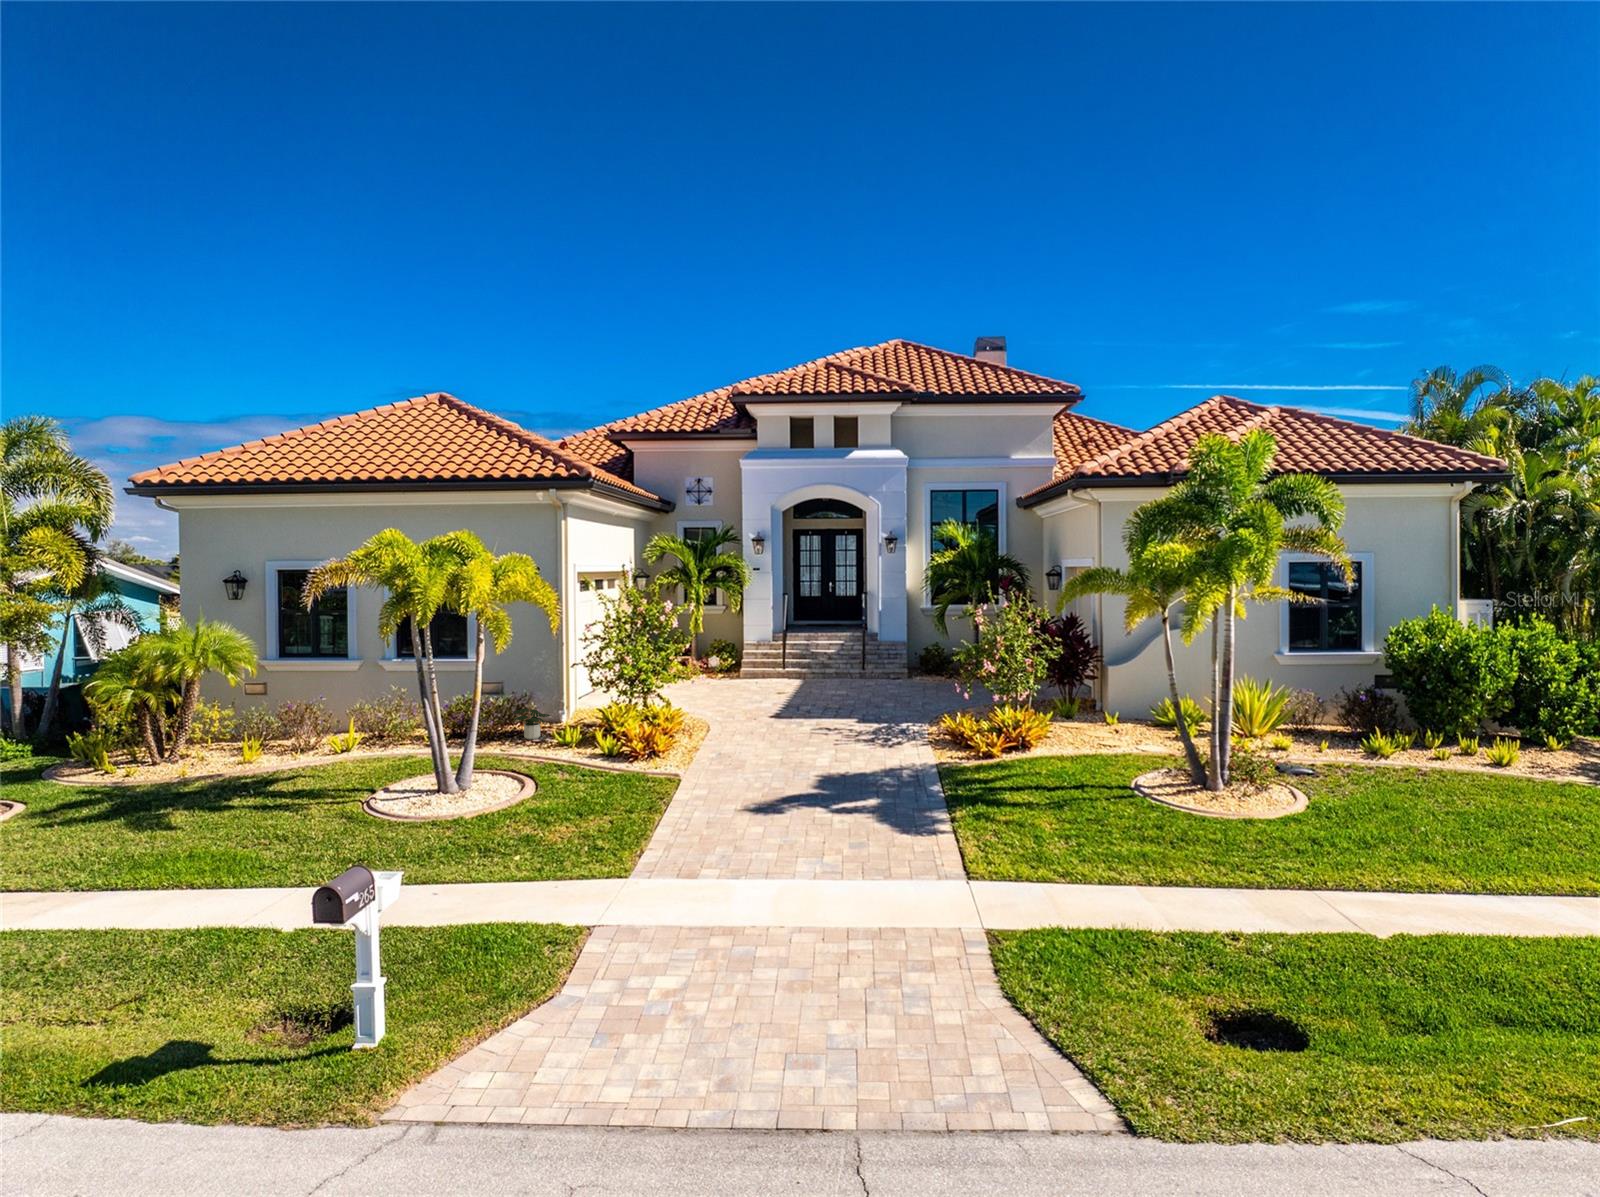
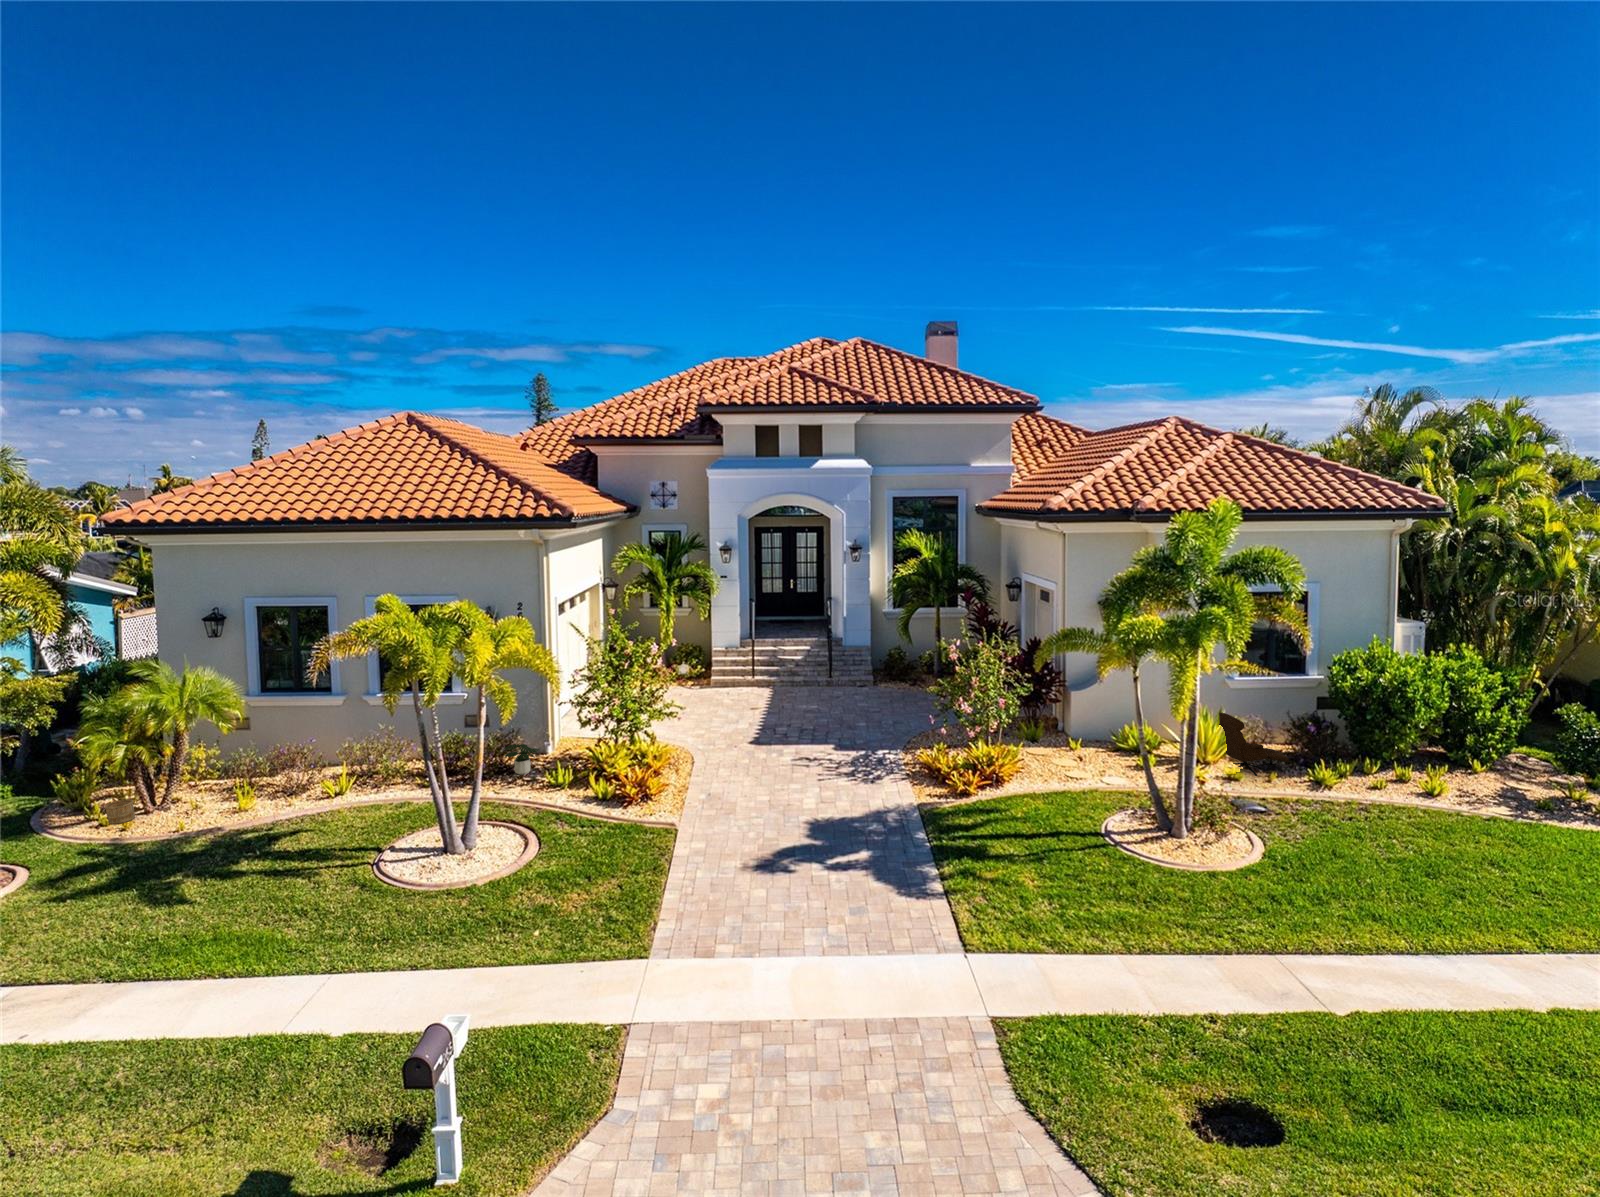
lounge chair: none [1265,681,1345,748] -> present [1218,712,1289,776]
wooden bucket: none [117,747,146,770] -> present [105,799,135,824]

